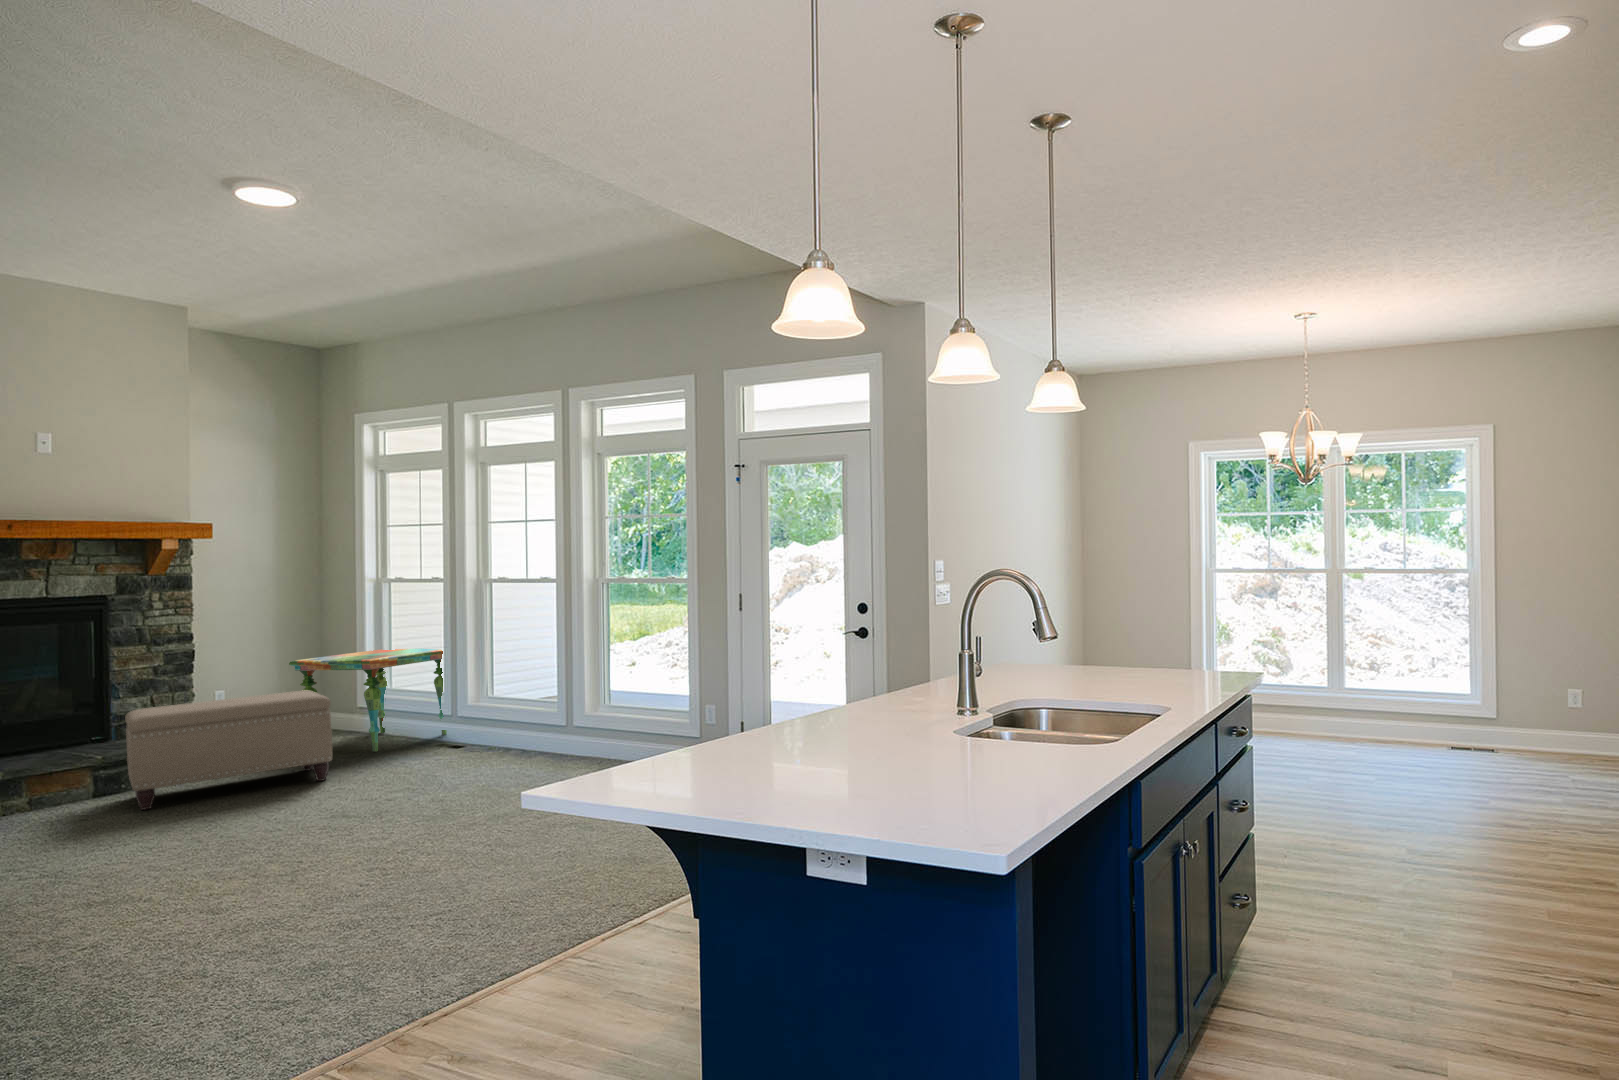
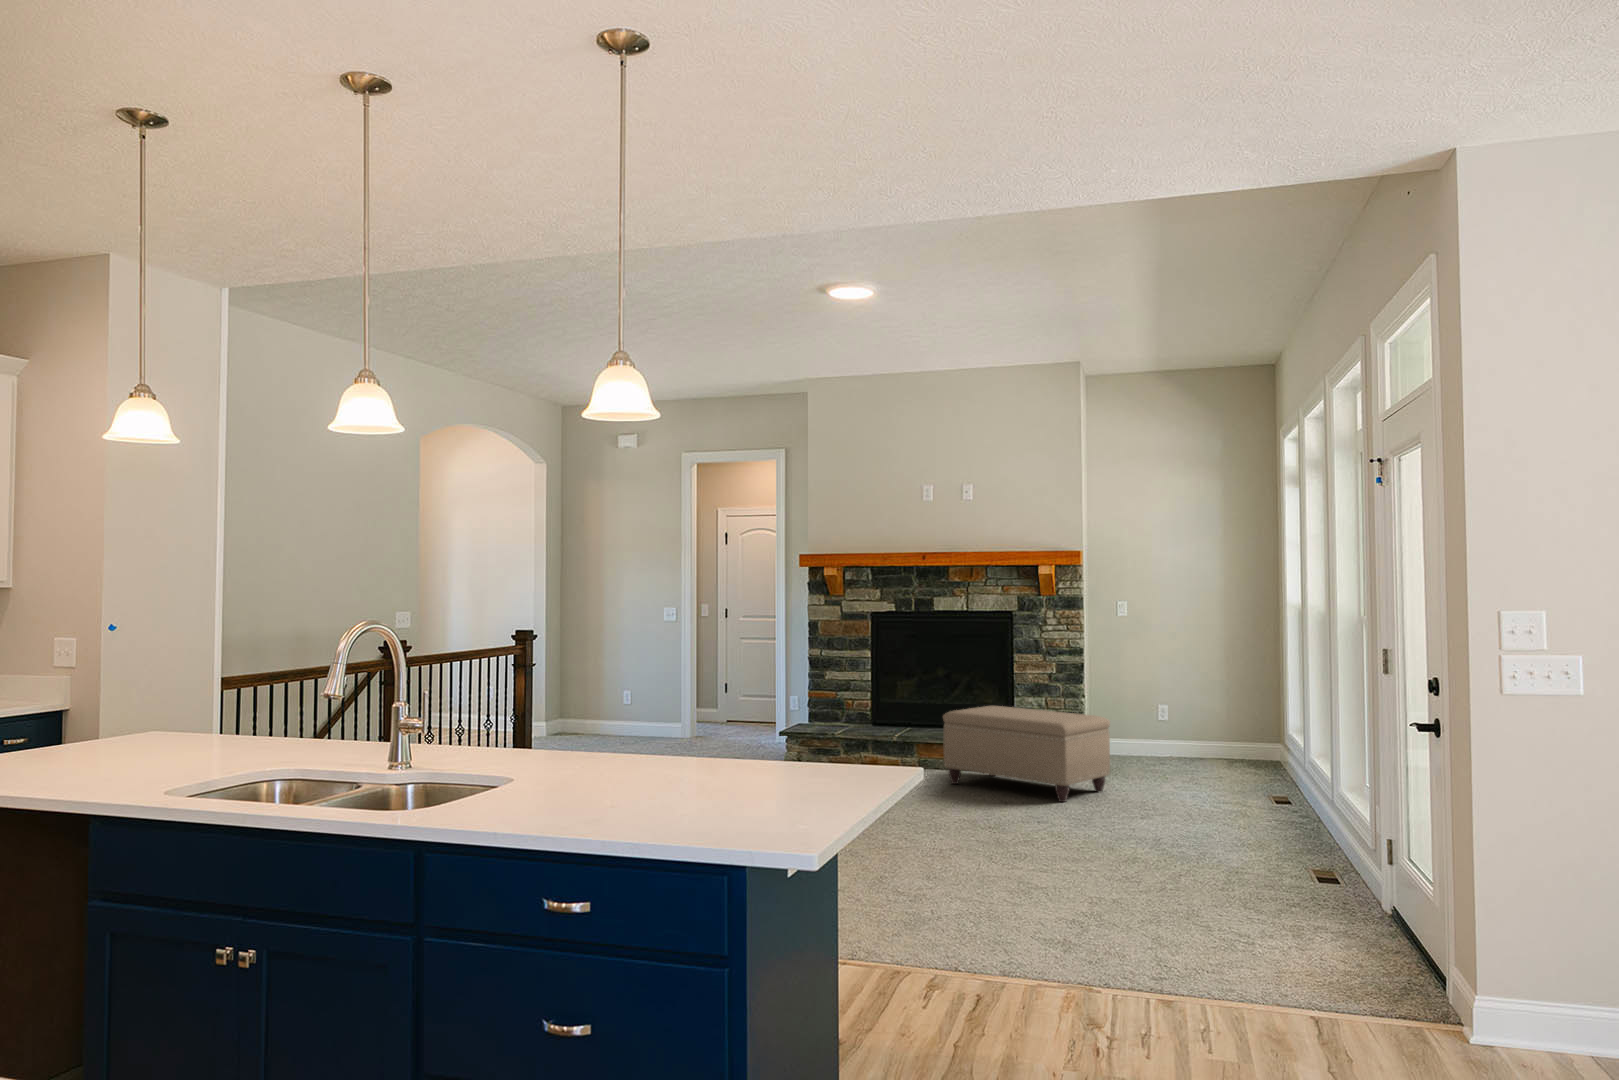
side table: present [289,649,447,752] -> none [1167,687,1301,799]

